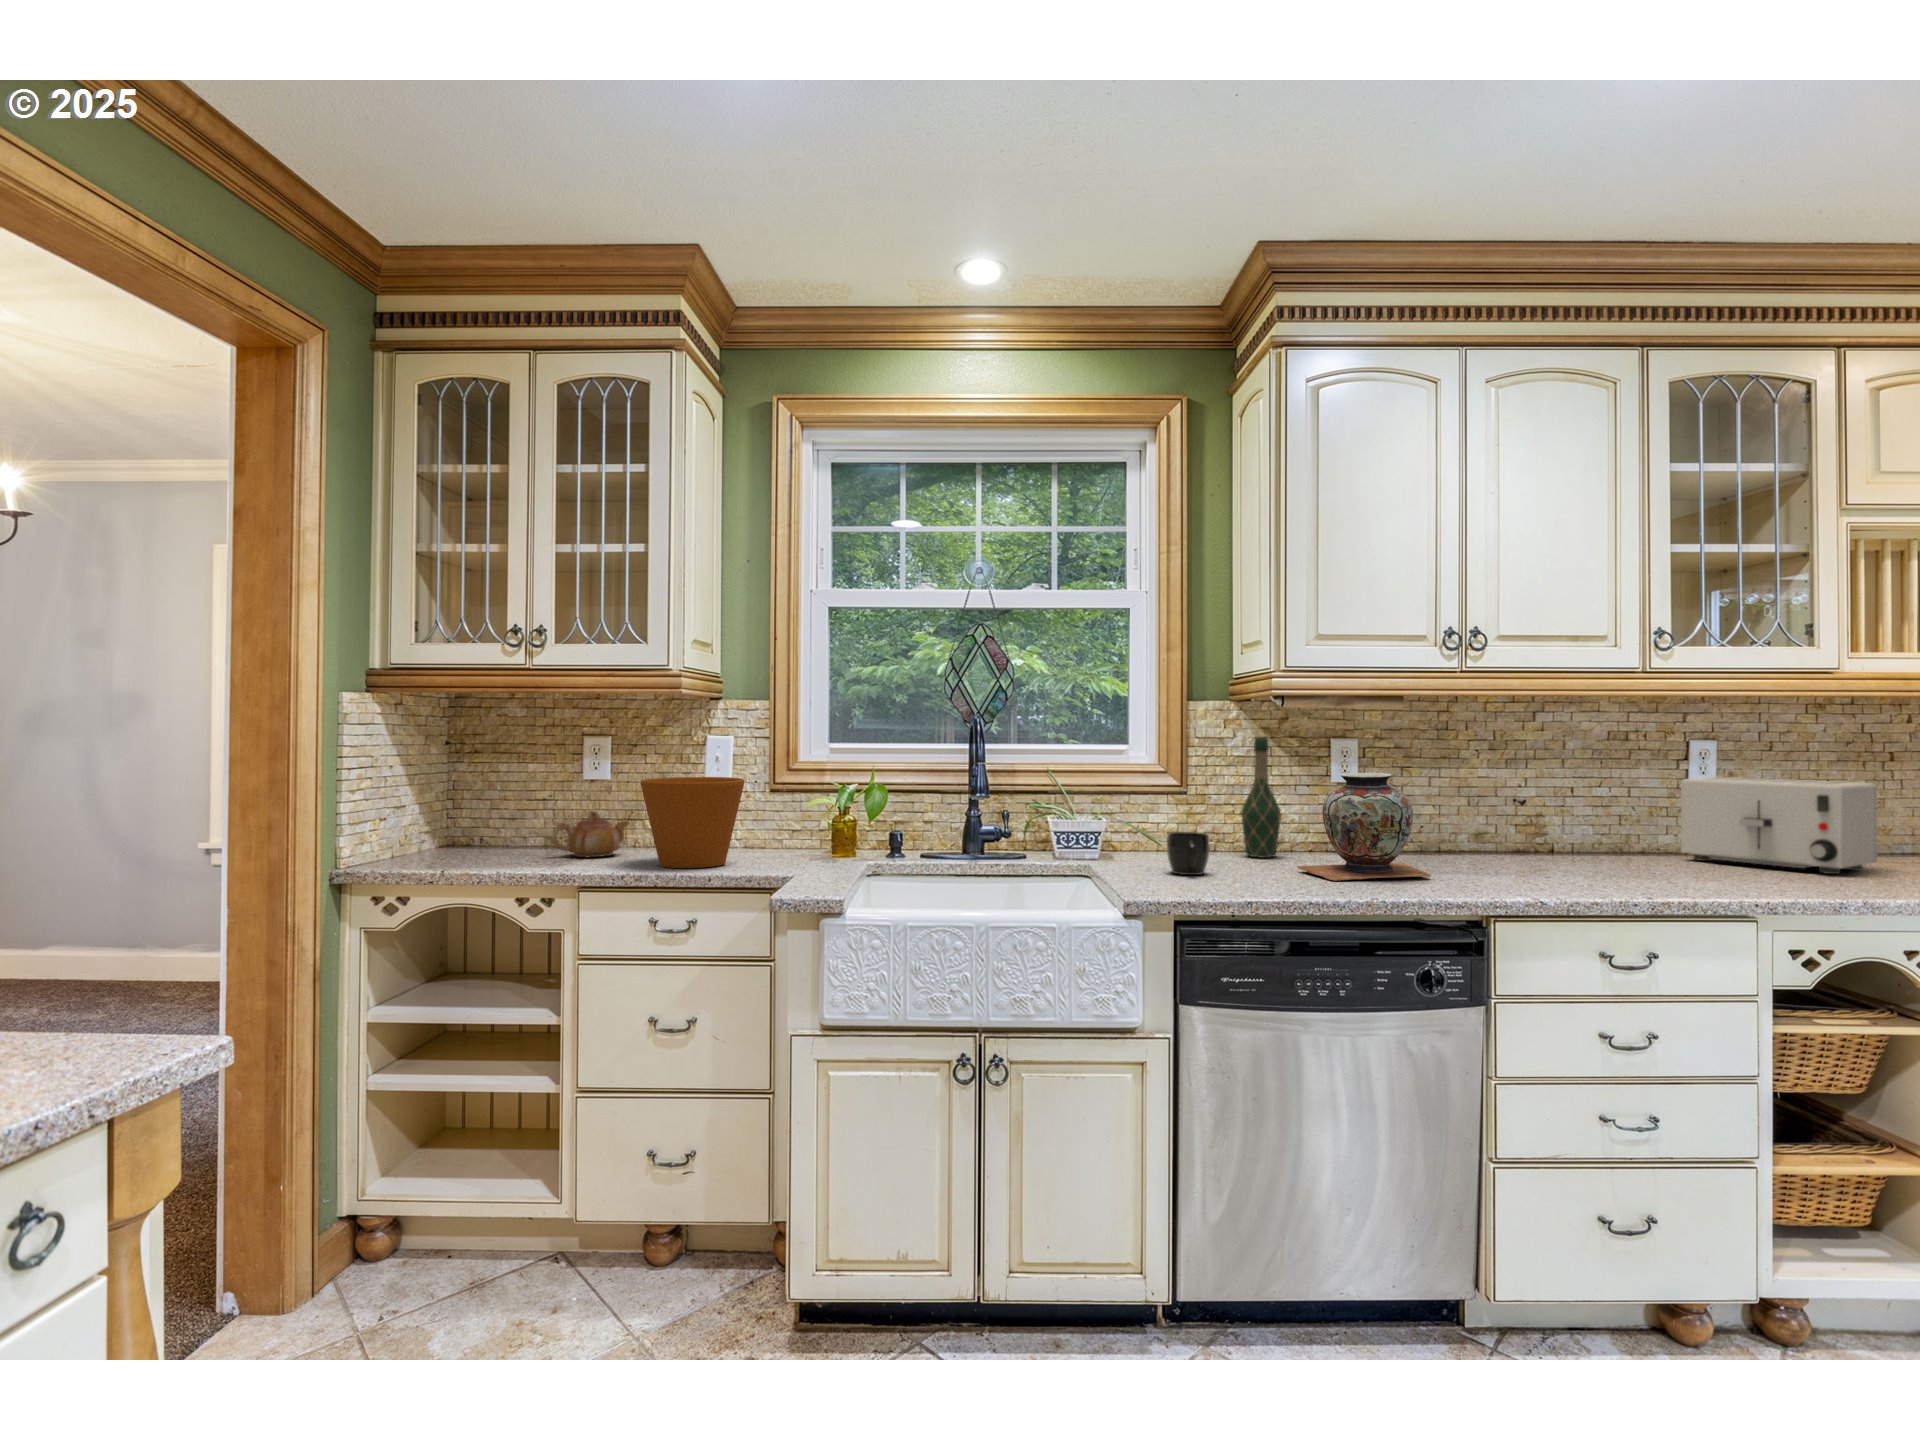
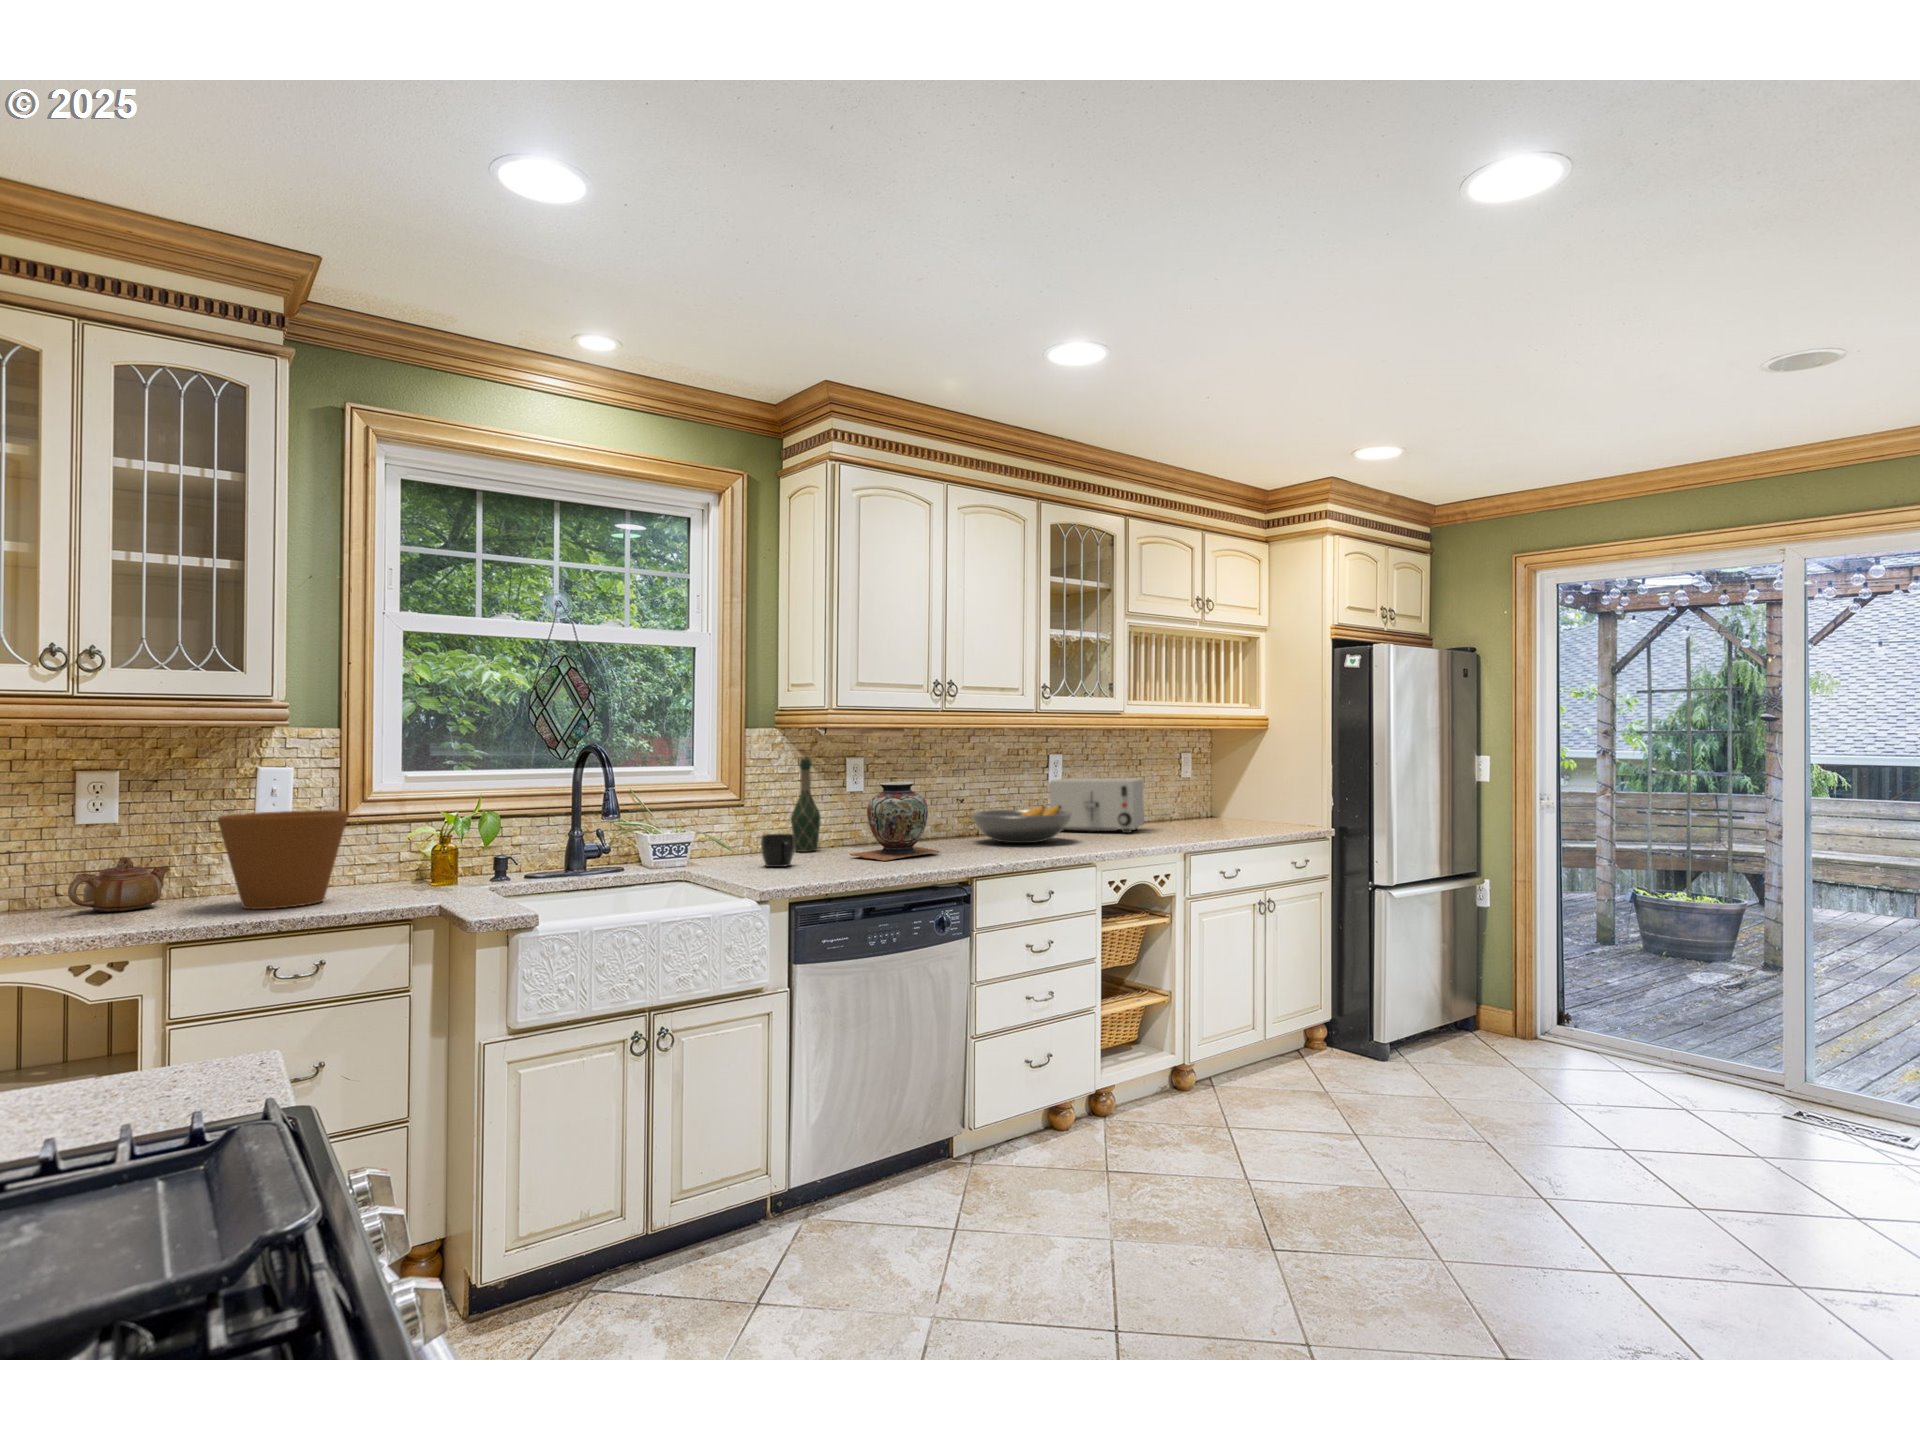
fruit bowl: none [1512,820,1692,874] -> present [971,805,1072,843]

